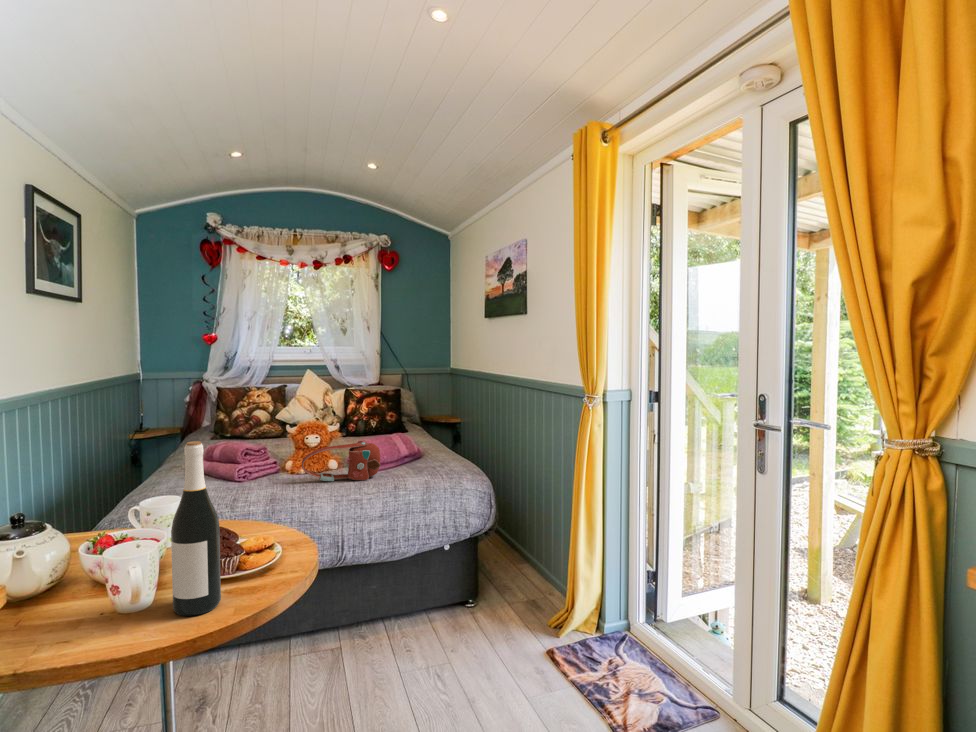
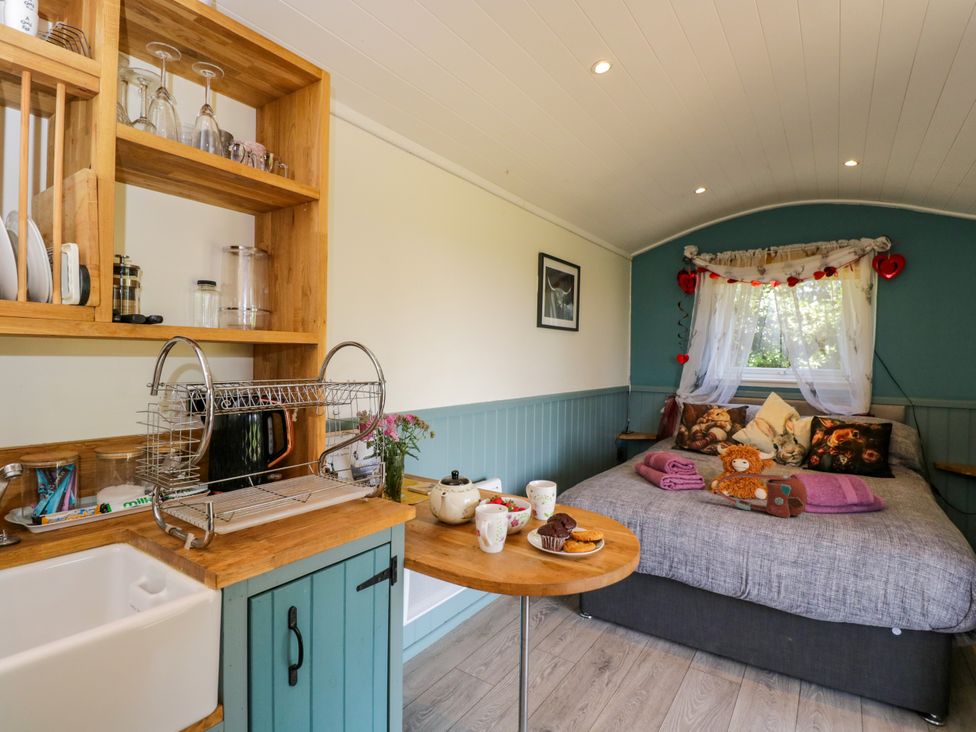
wine bottle: present [171,441,221,616] -> none [494,443,526,573]

